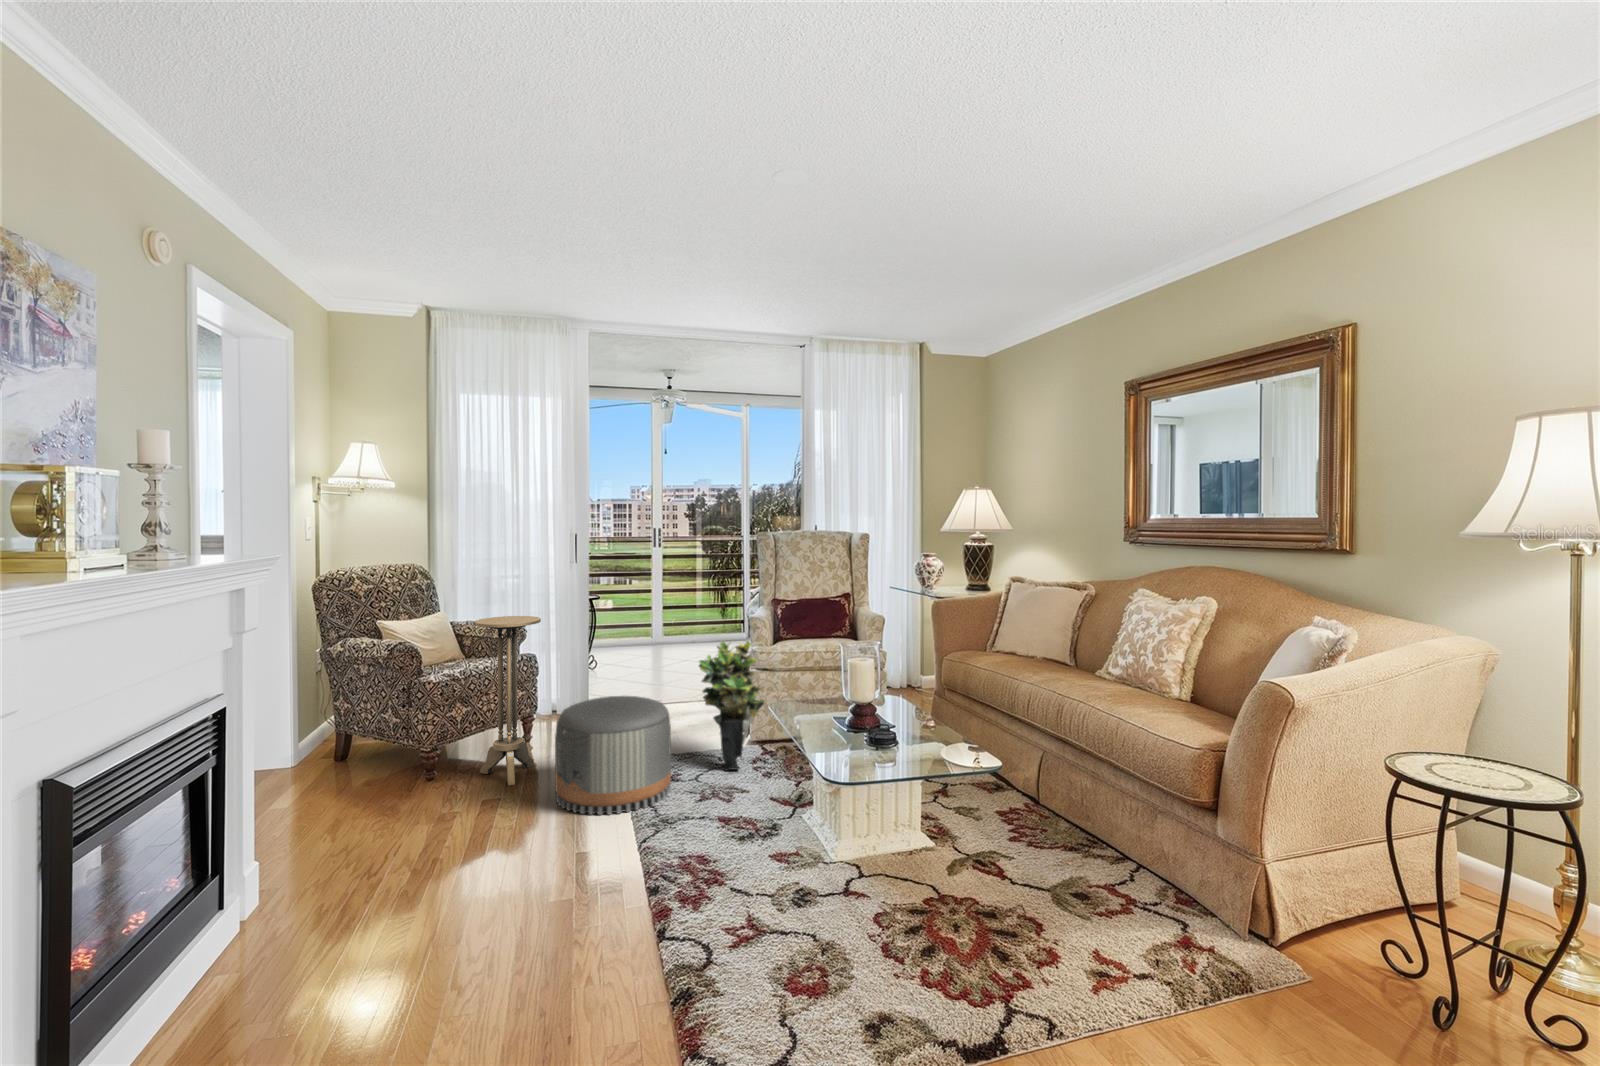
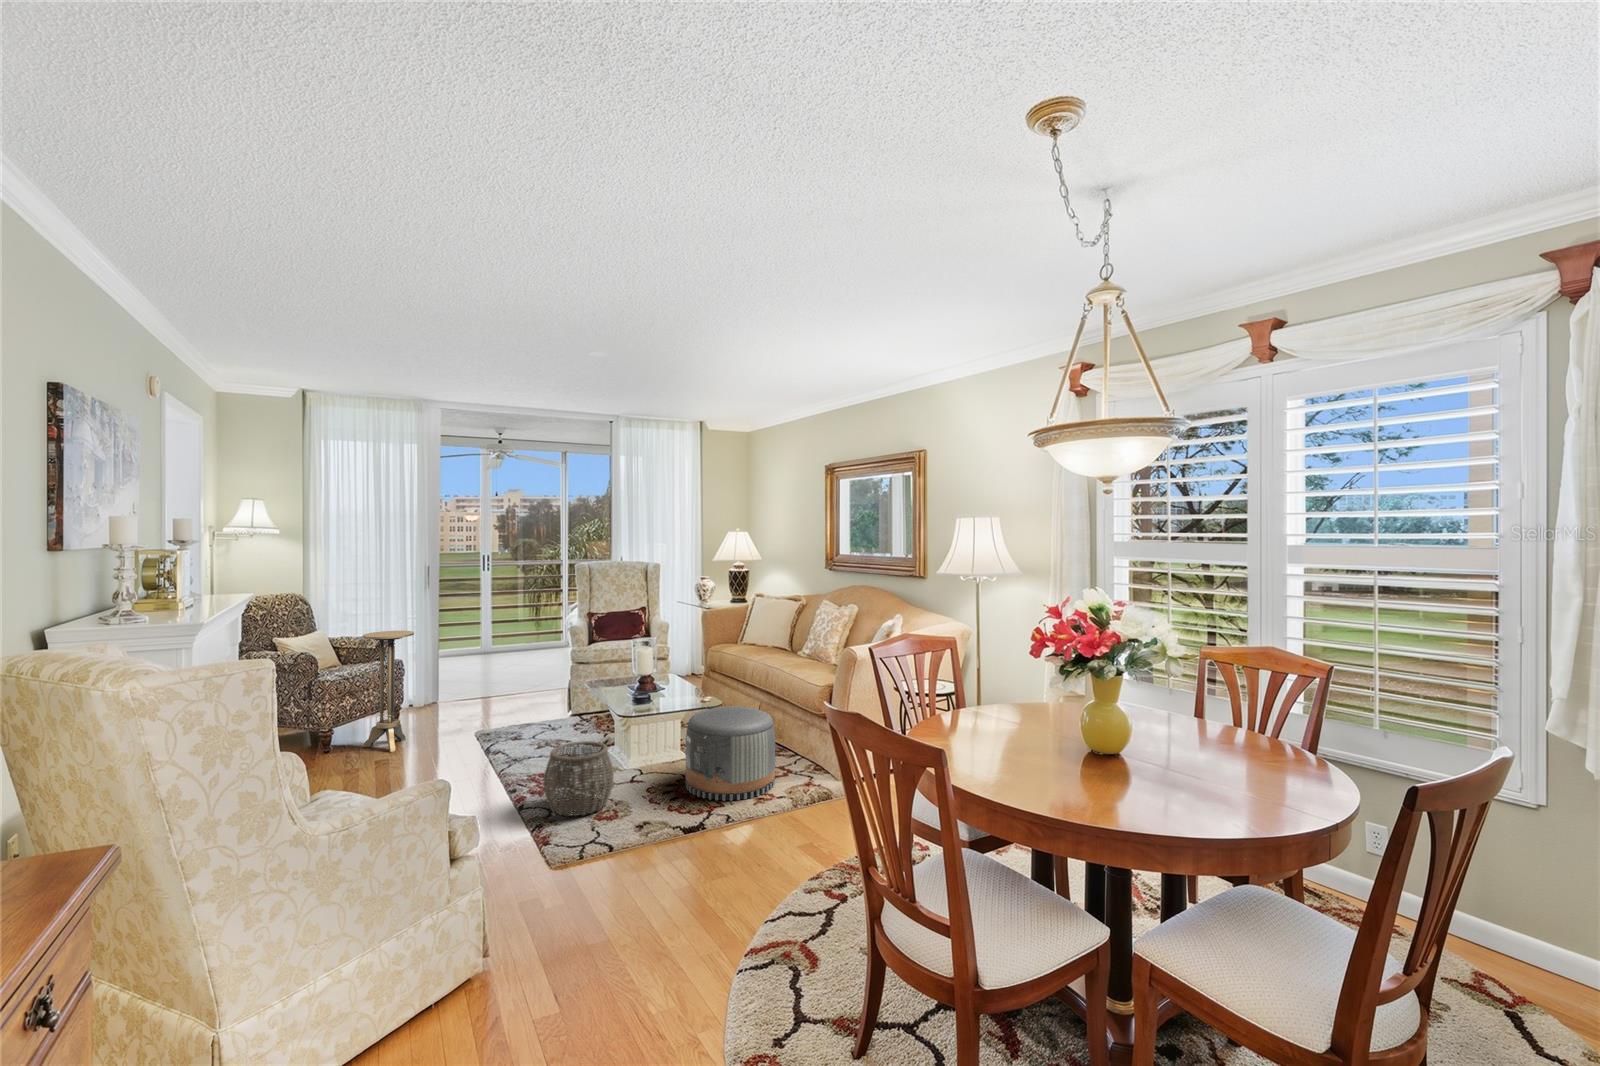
potted plant: present [699,641,766,770] -> none [534,643,584,732]
pouf: present [555,696,671,815] -> present [686,706,775,801]
woven basket: none [696,822,818,974] -> present [544,741,614,816]

